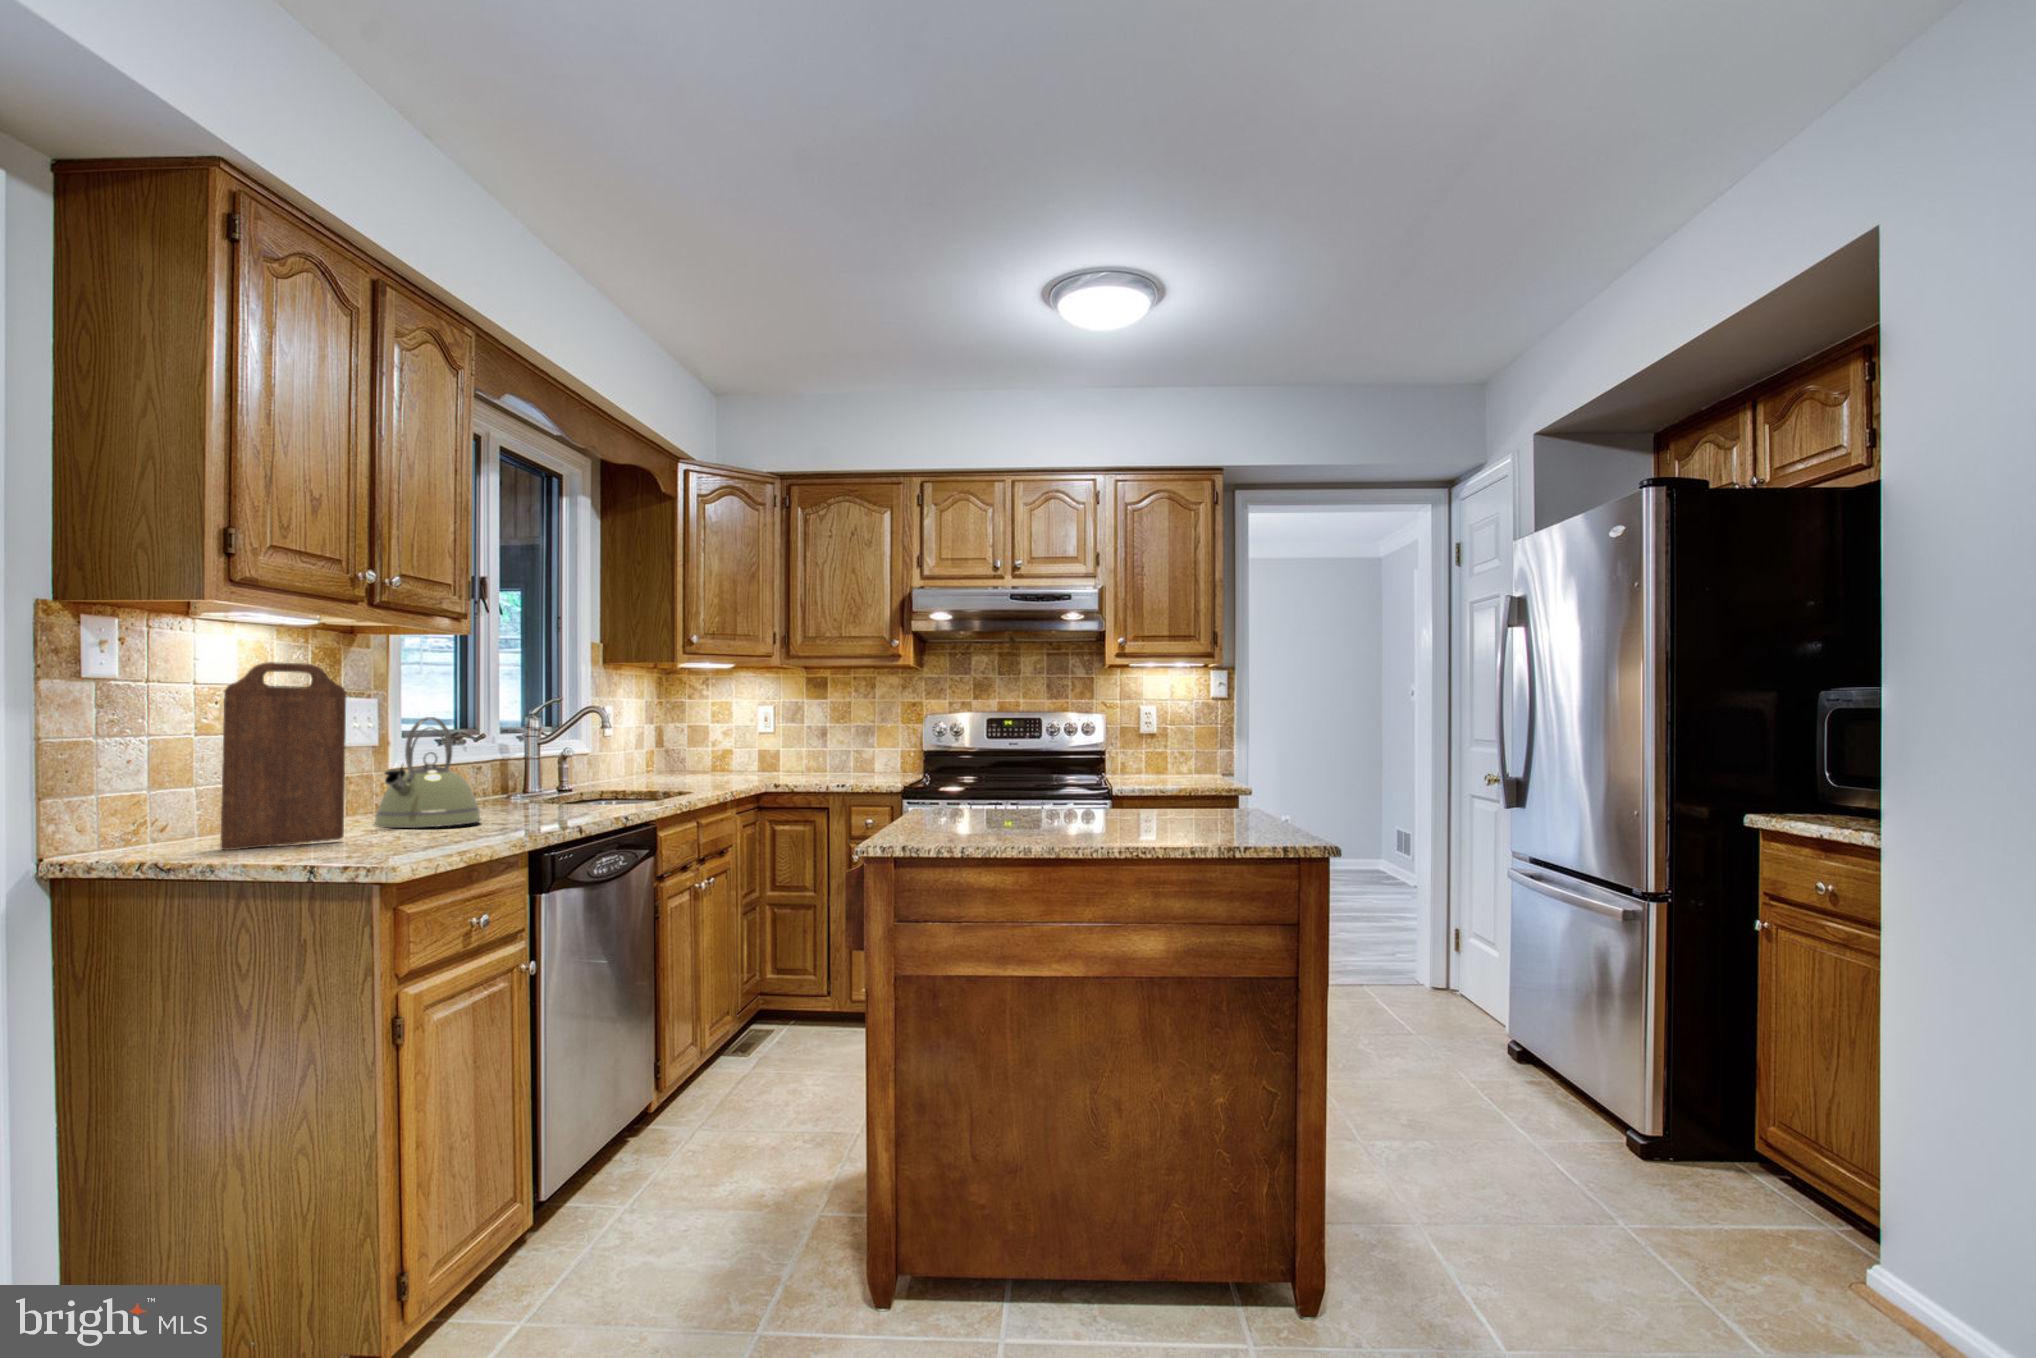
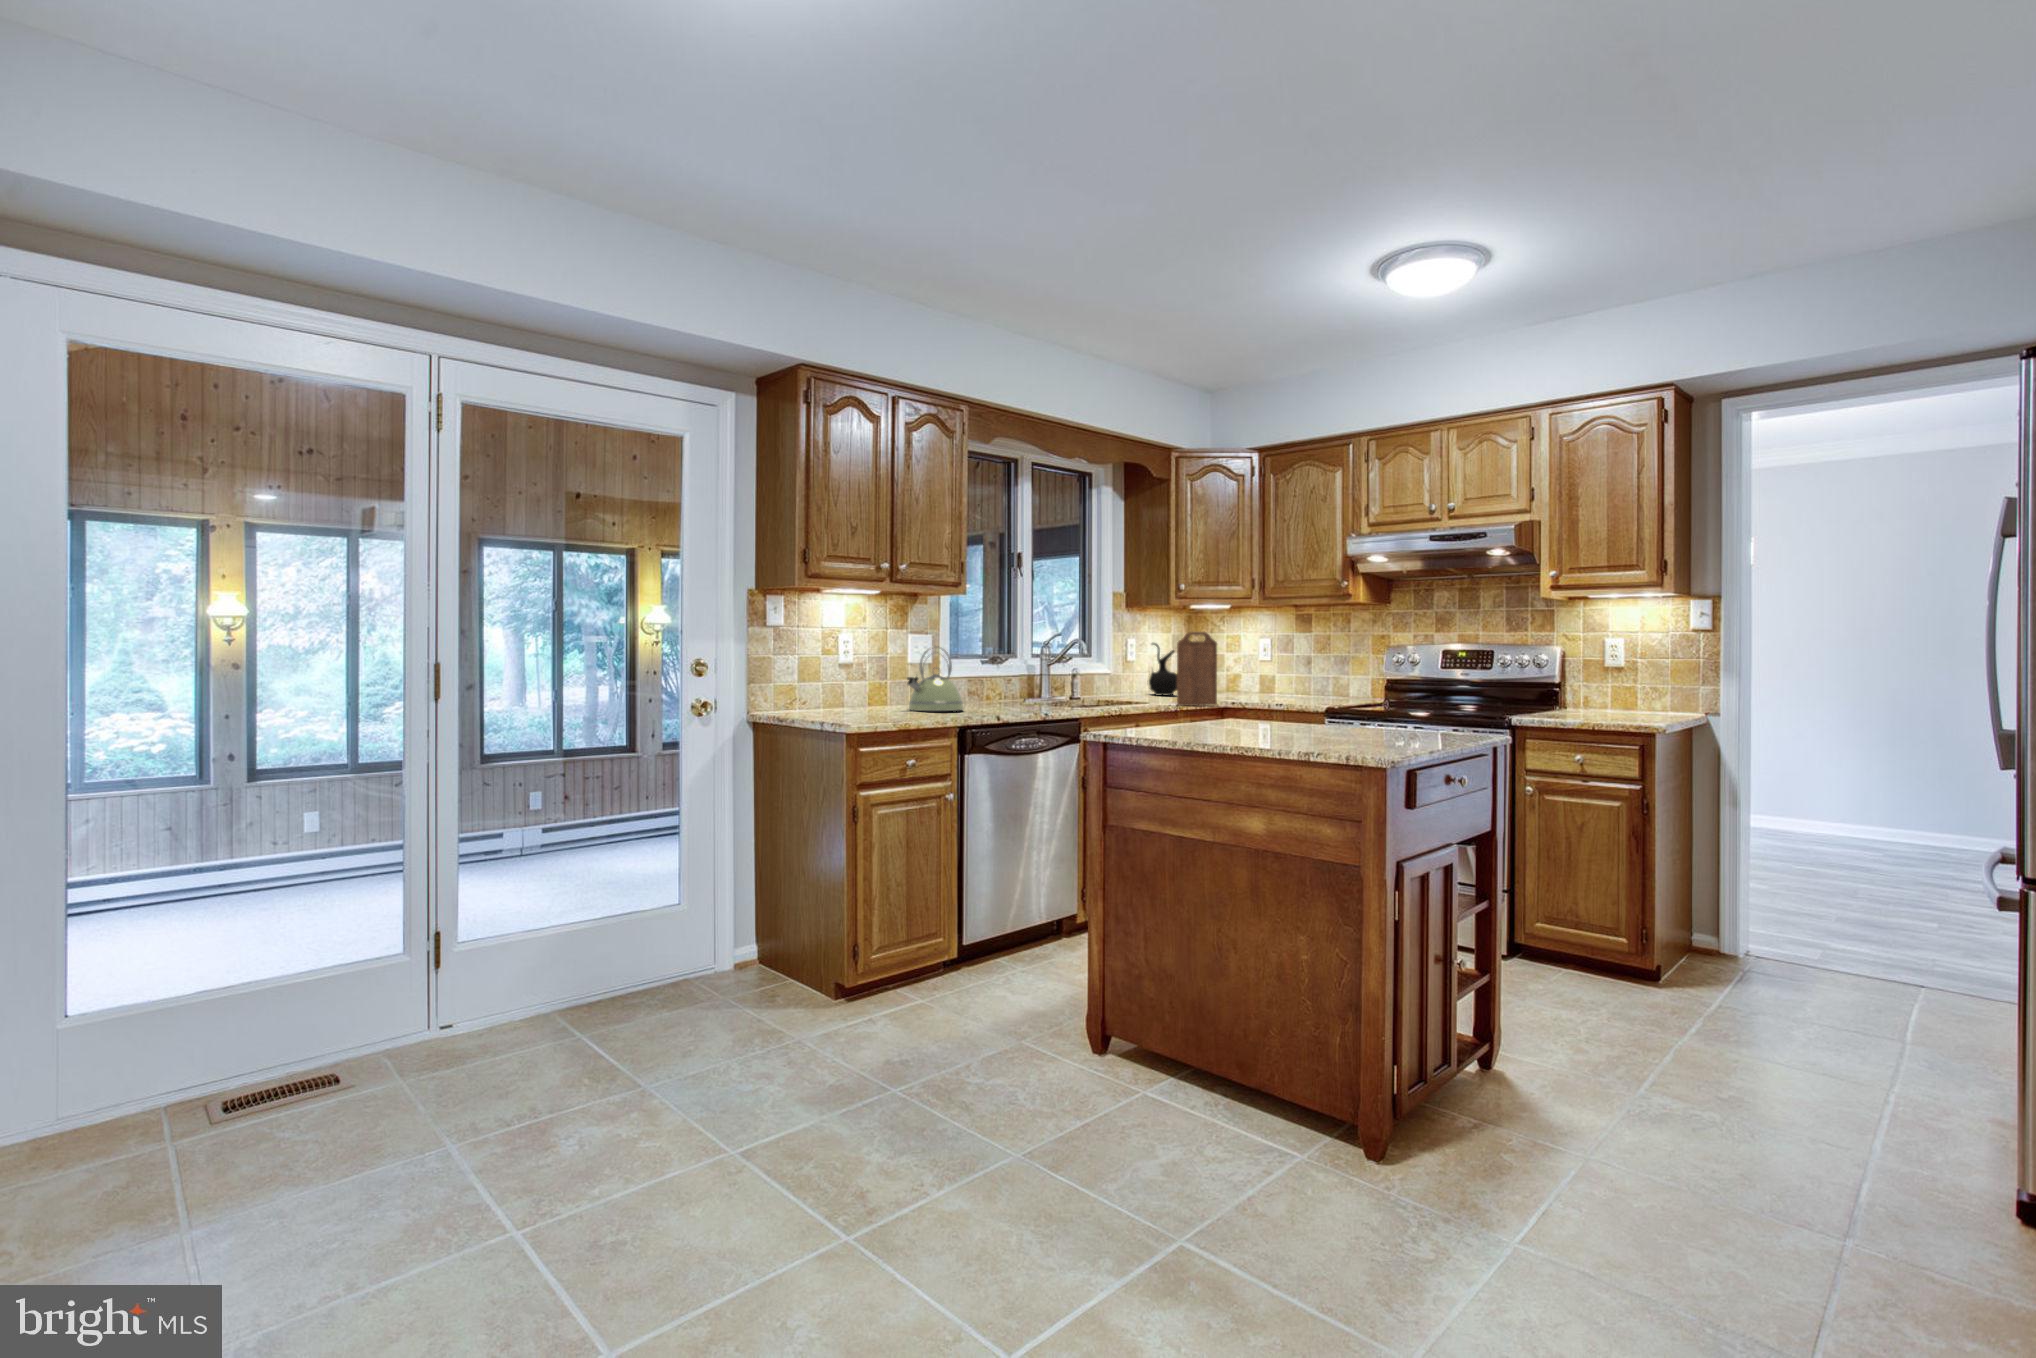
cutting board: present [221,662,346,850] -> present [1177,632,1217,706]
ceramic jug: none [628,711,672,780] -> present [1149,643,1177,696]

